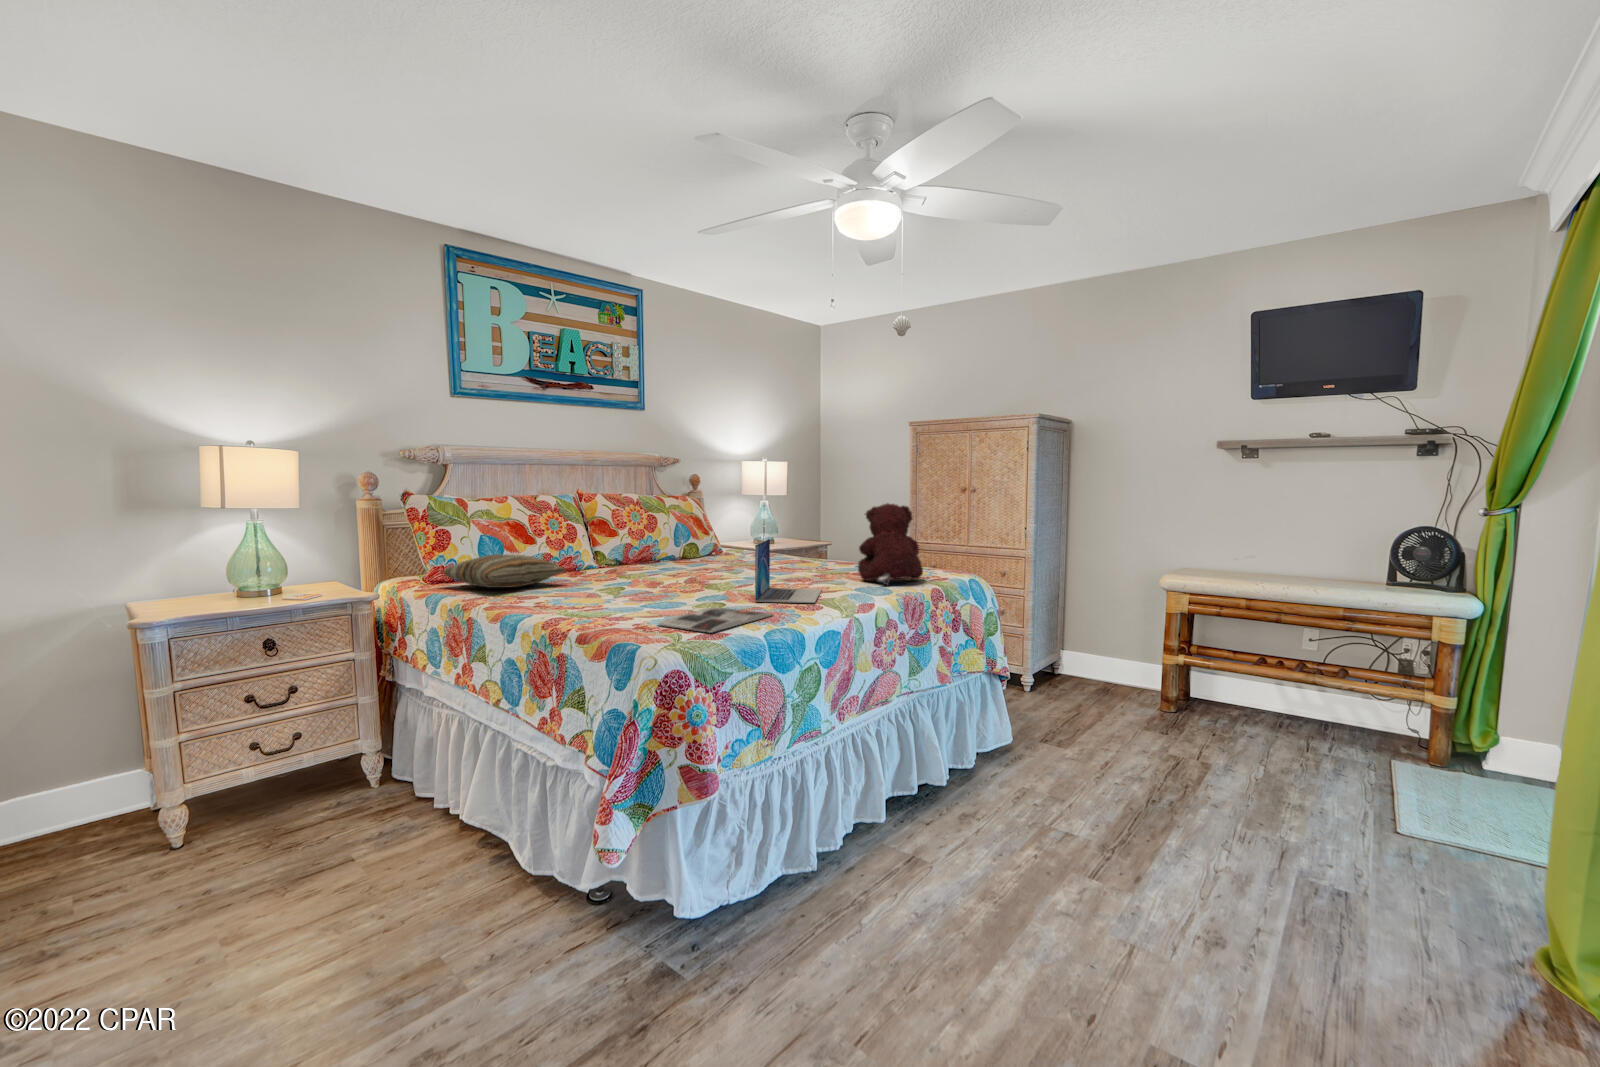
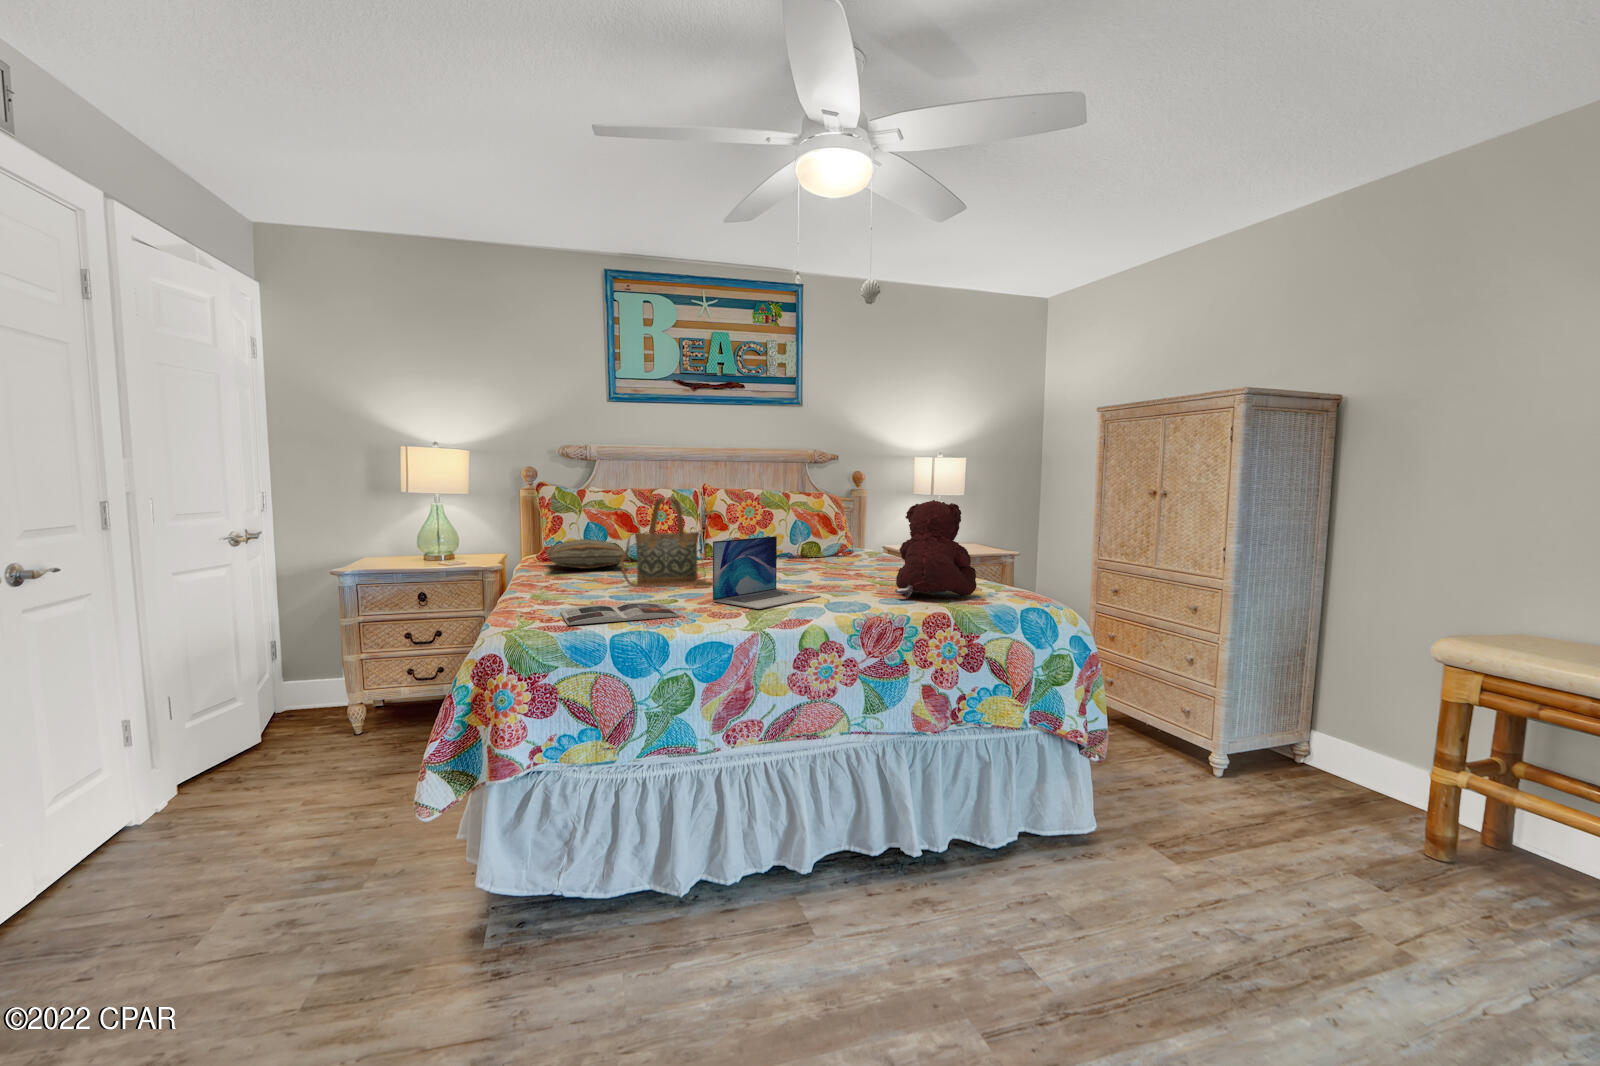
handbag: none [618,505,708,598] -> present [620,498,713,587]

